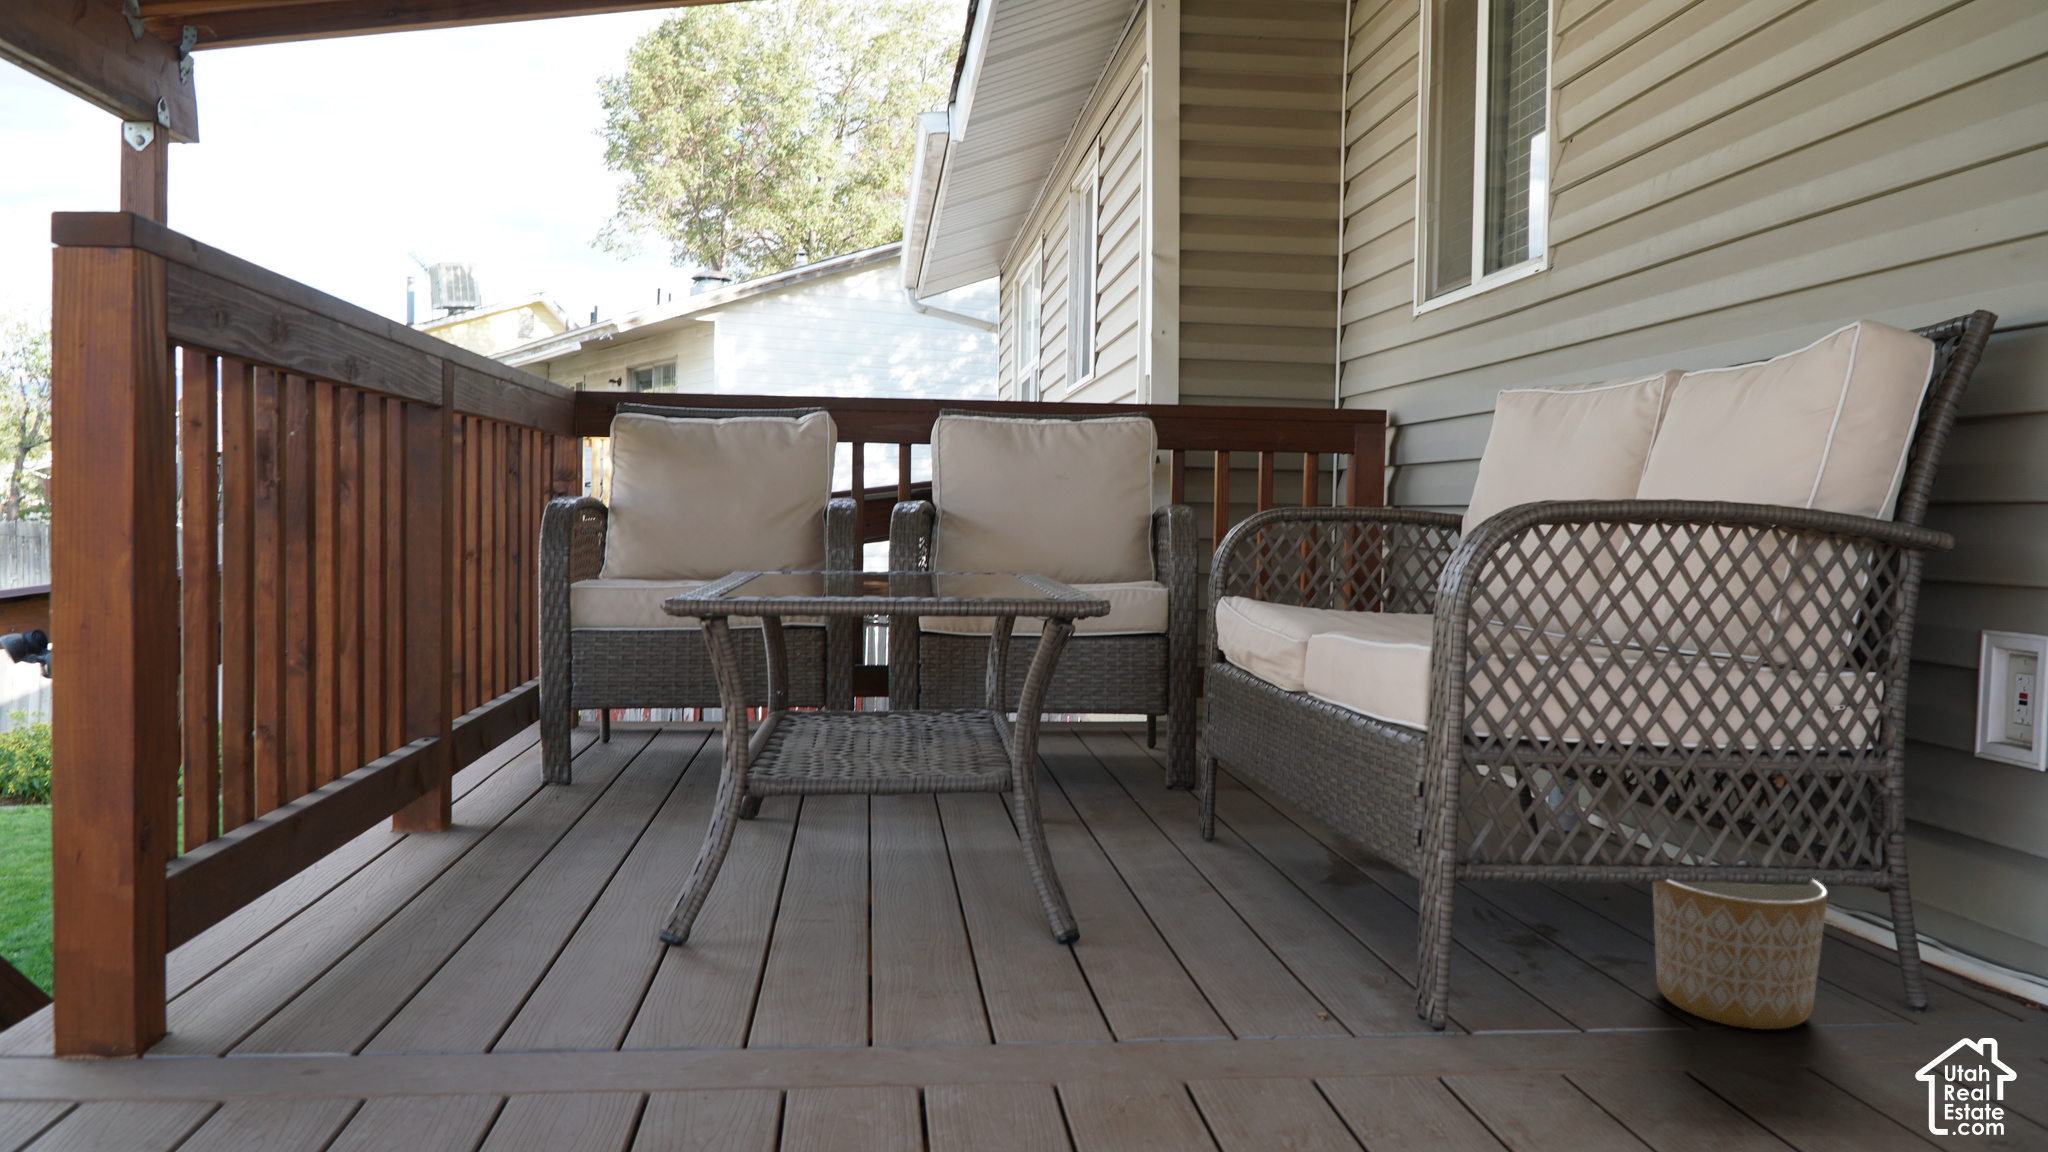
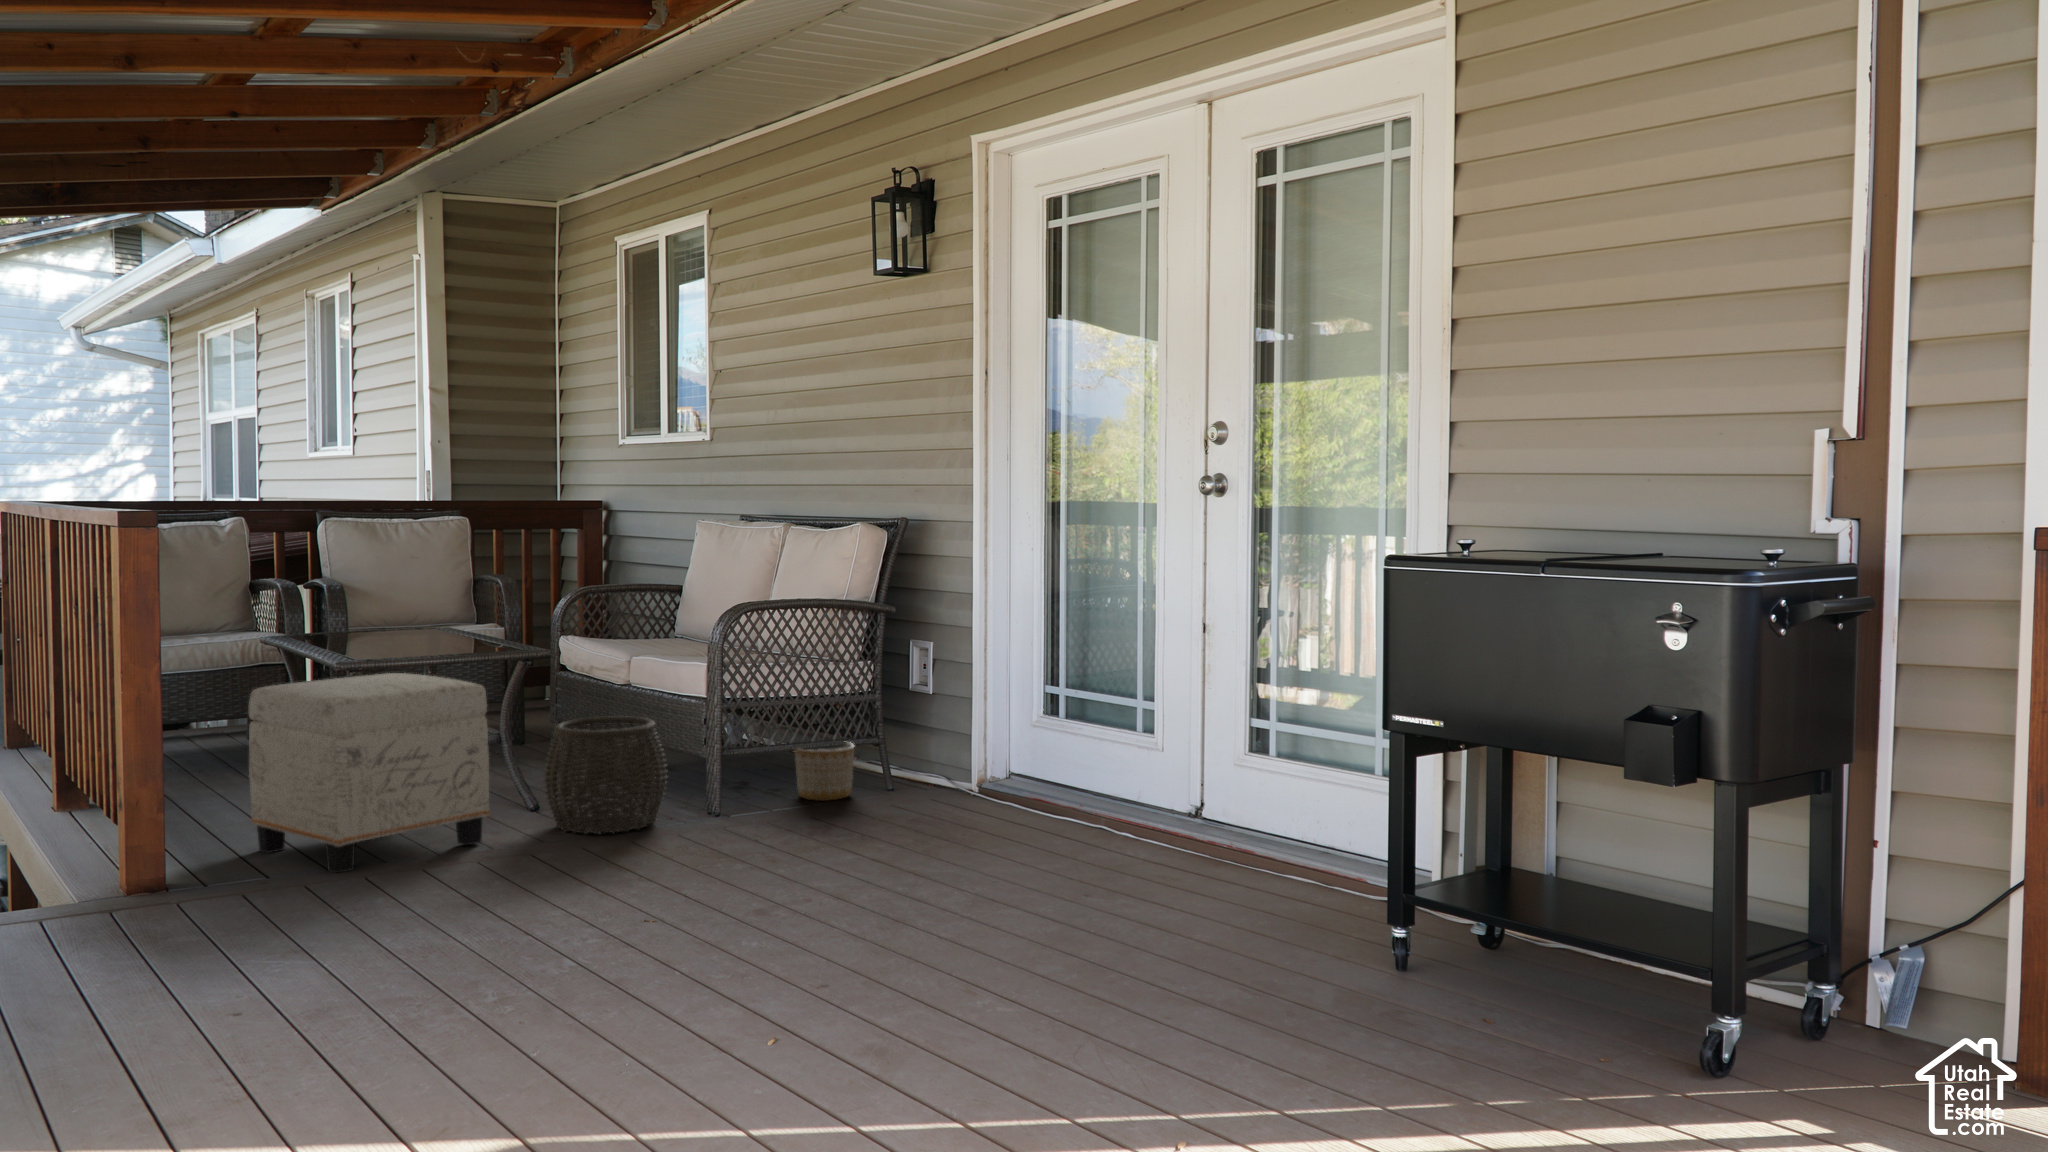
ottoman: none [437,619,864,1077] -> present [249,673,489,873]
woven basket: none [1015,749,1307,1062] -> present [544,716,667,834]

